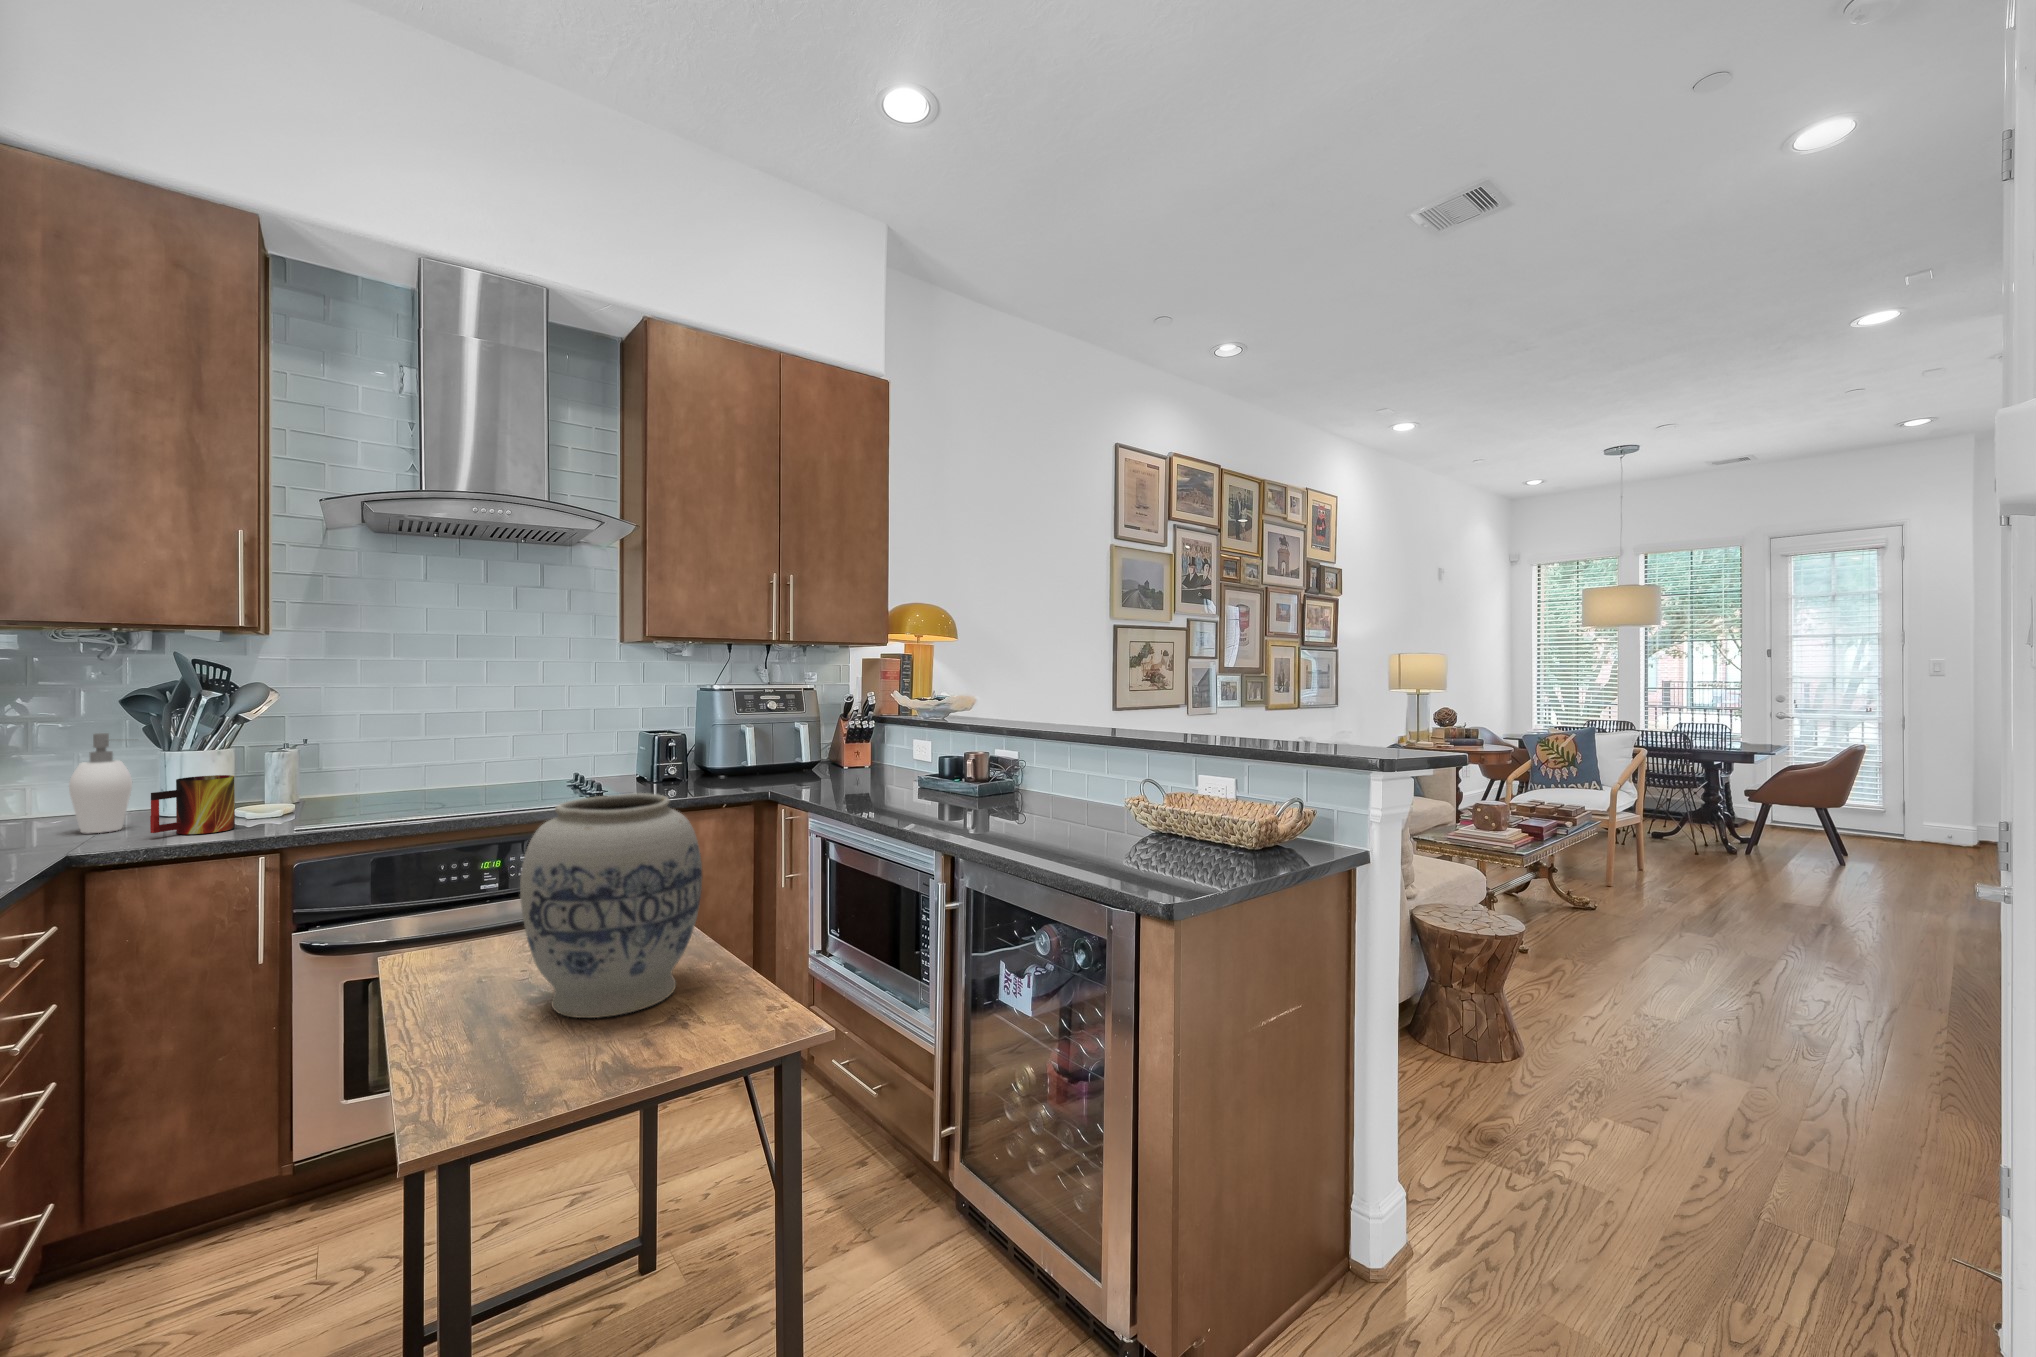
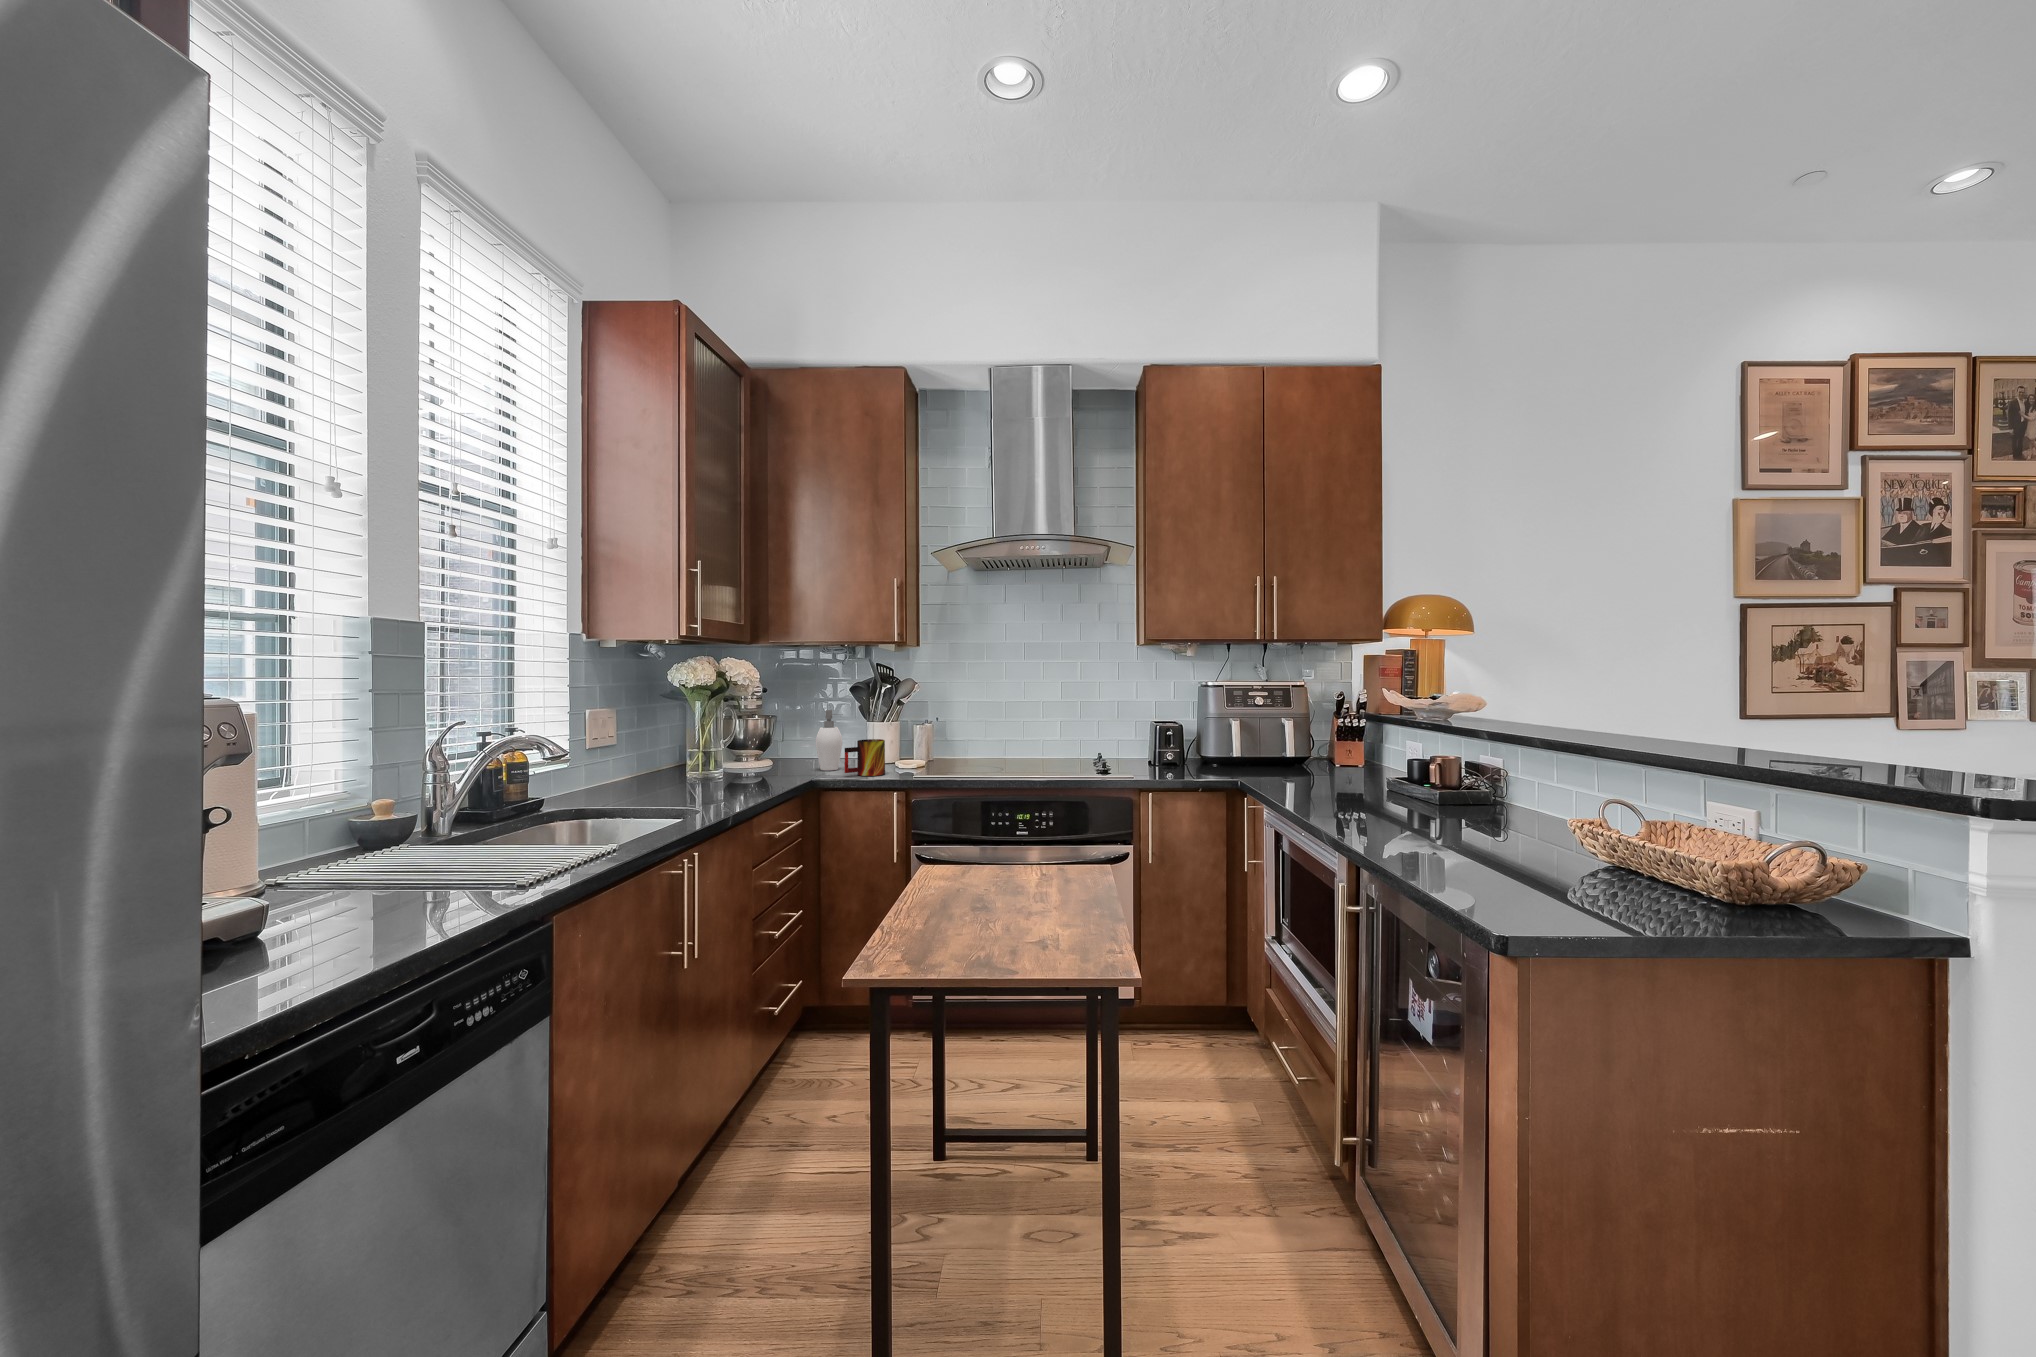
vase: present [520,793,702,1018] -> none [952,768,1077,934]

